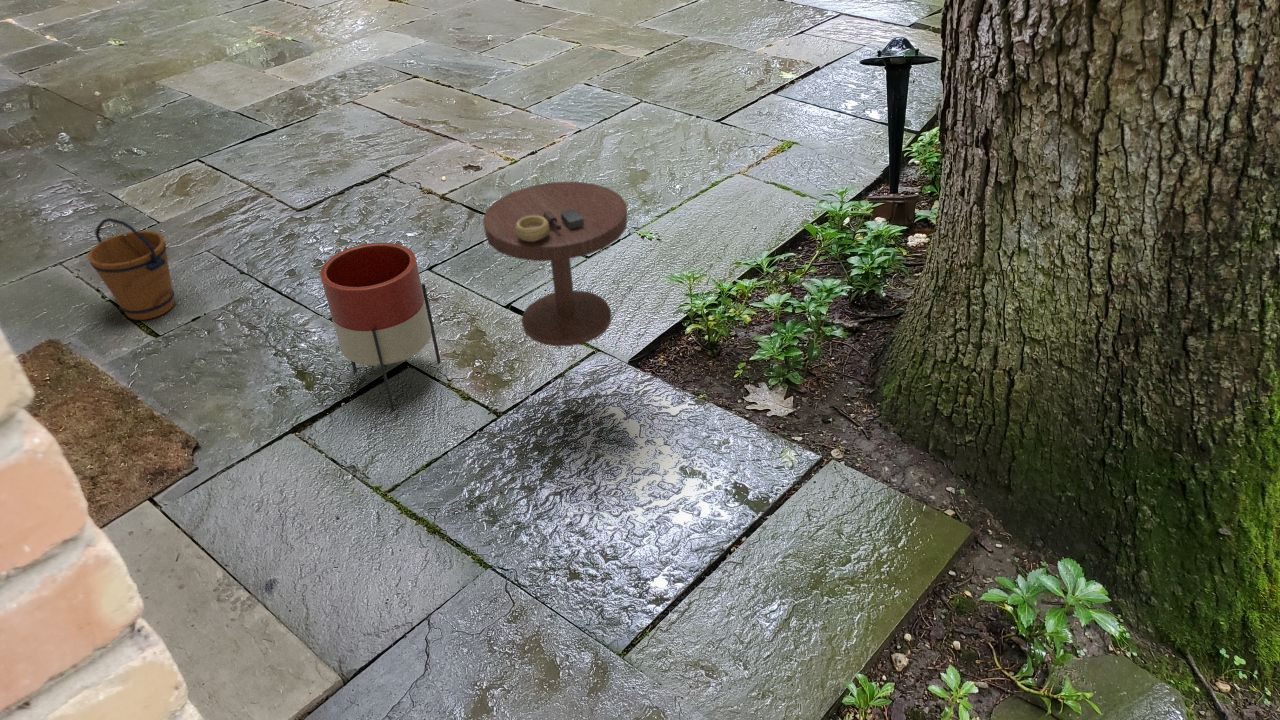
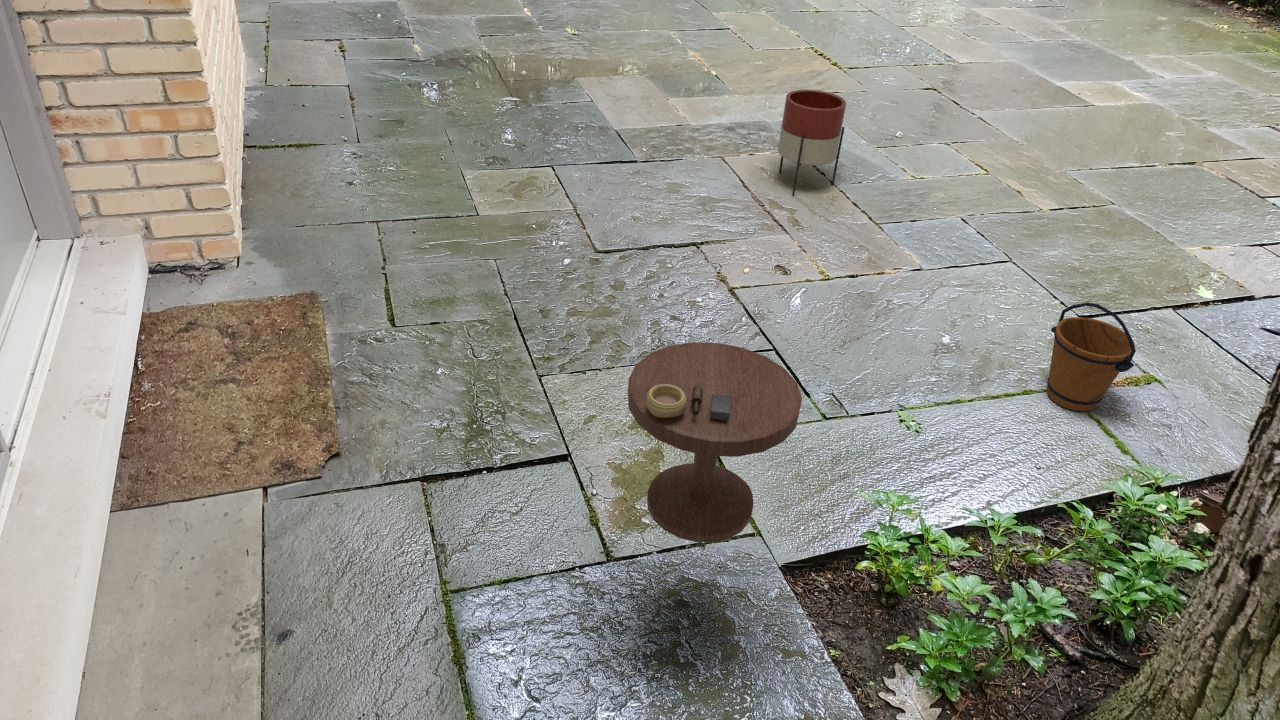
bucket: present [88,218,174,320] -> present [1047,303,1136,411]
planter: present [320,243,440,410] -> present [778,90,846,196]

